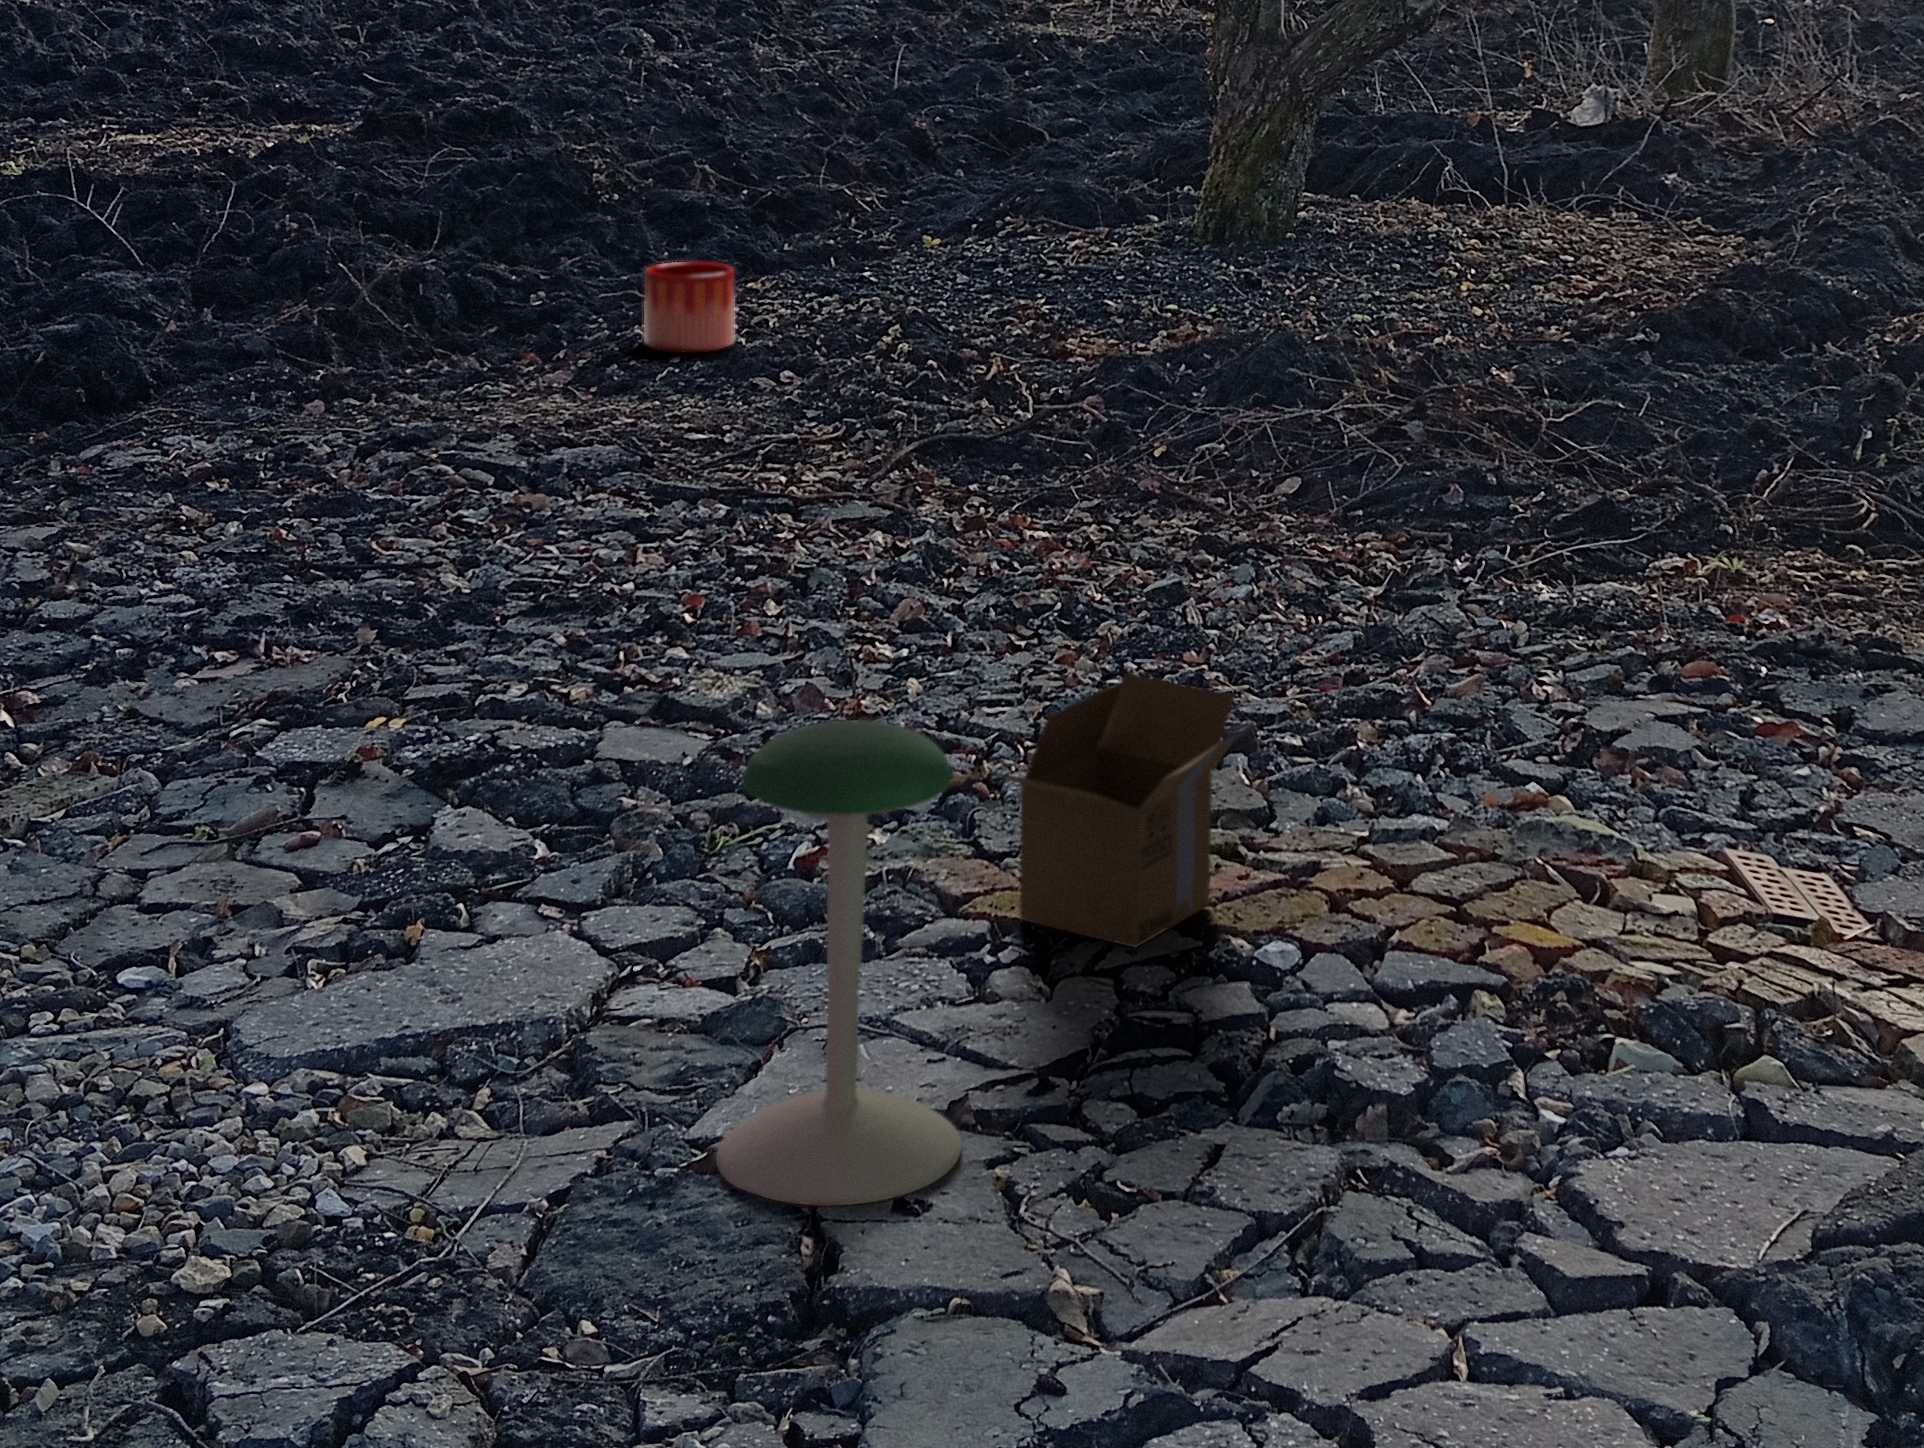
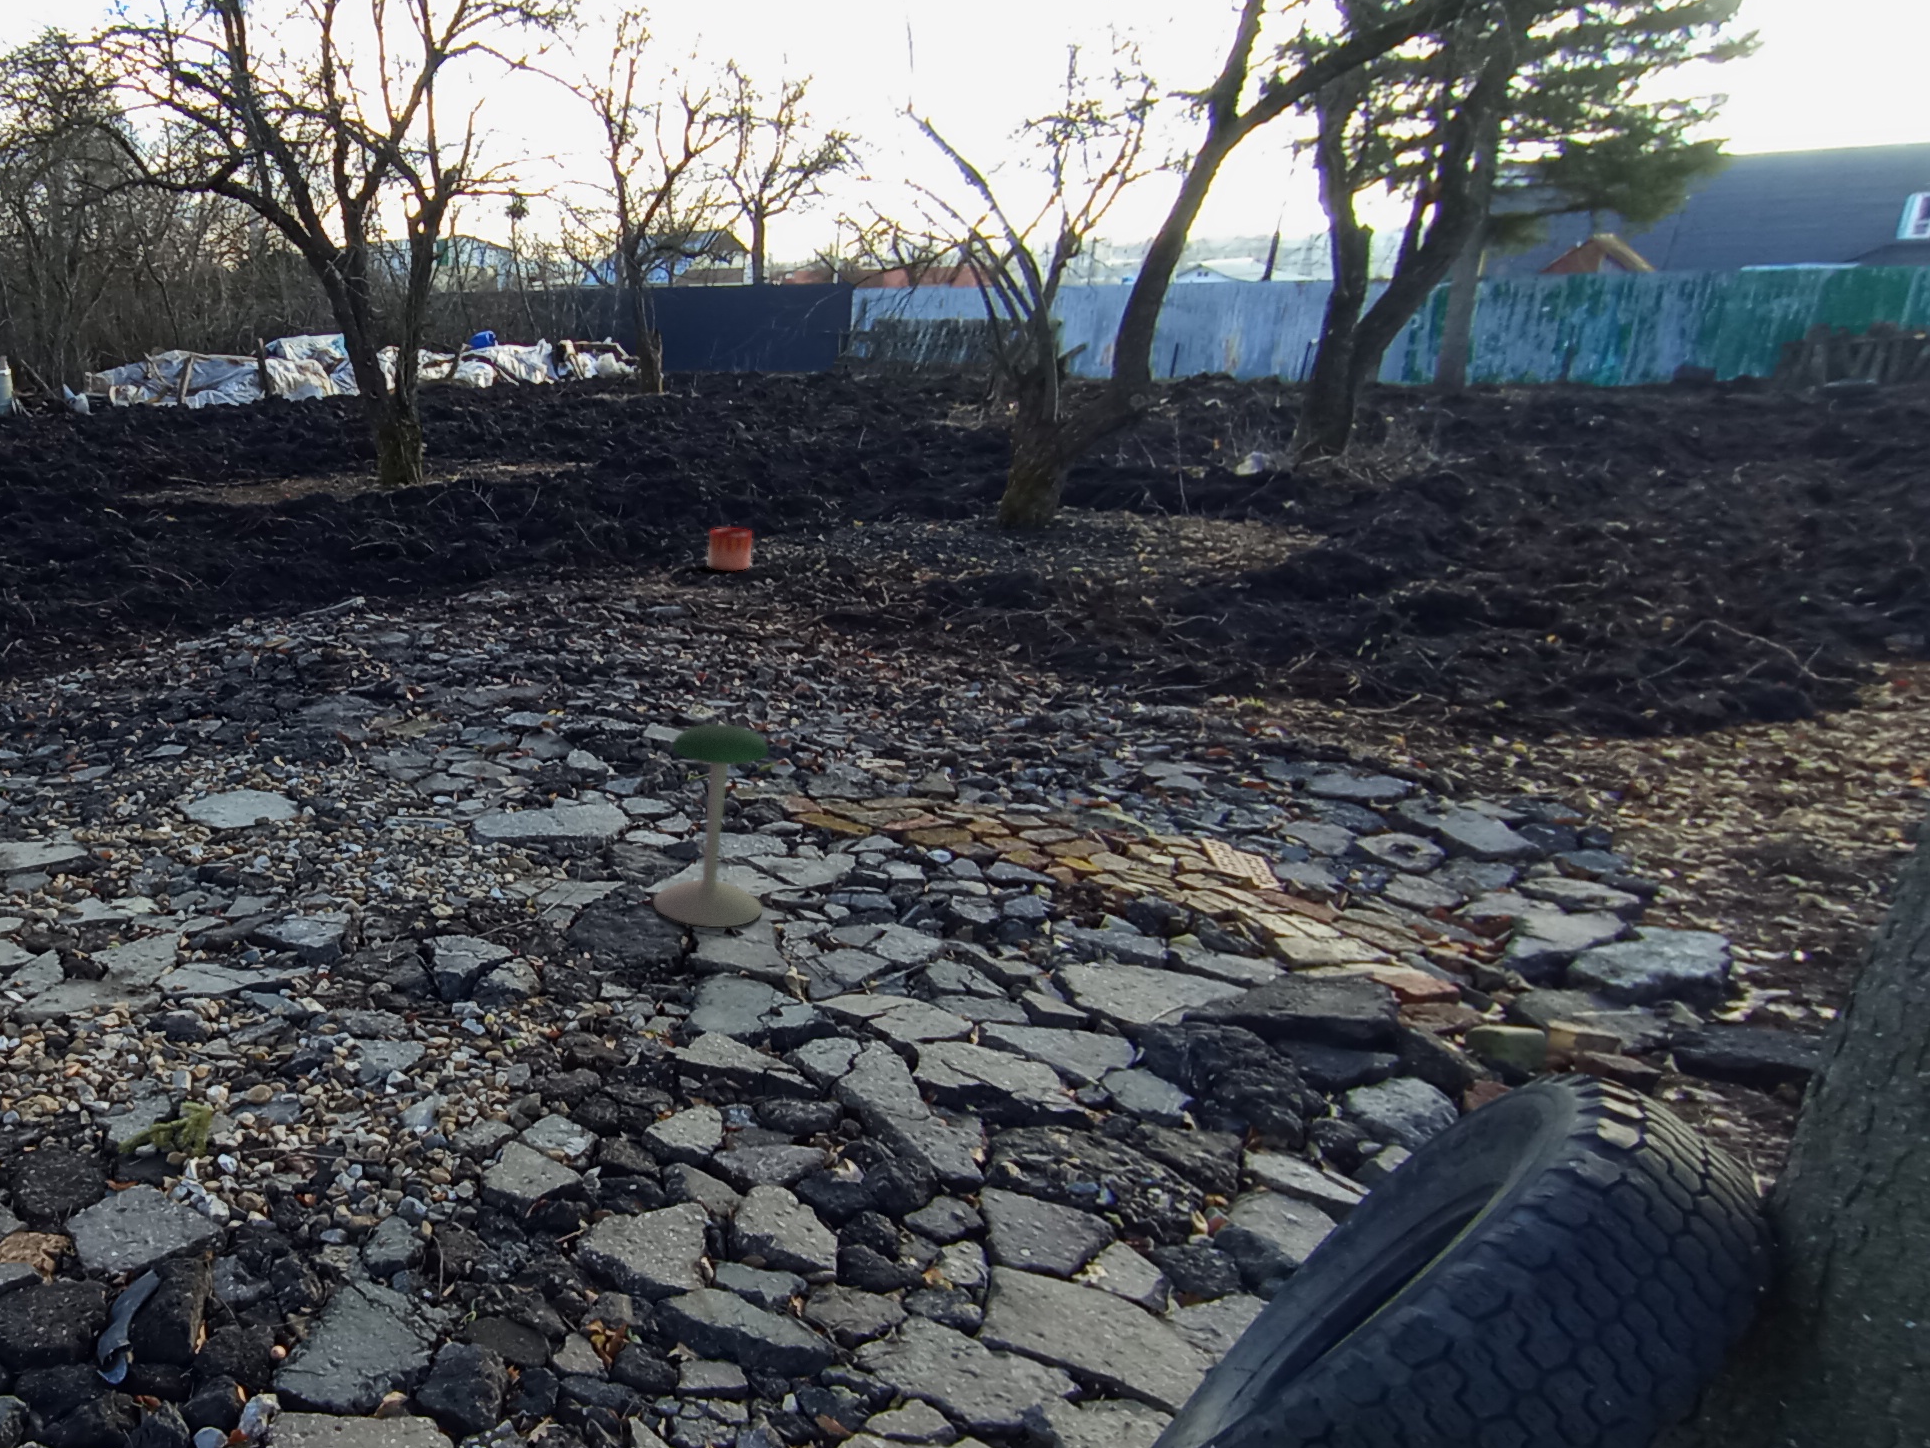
cardboard box: present [983,673,1252,947] -> none [799,721,943,844]

